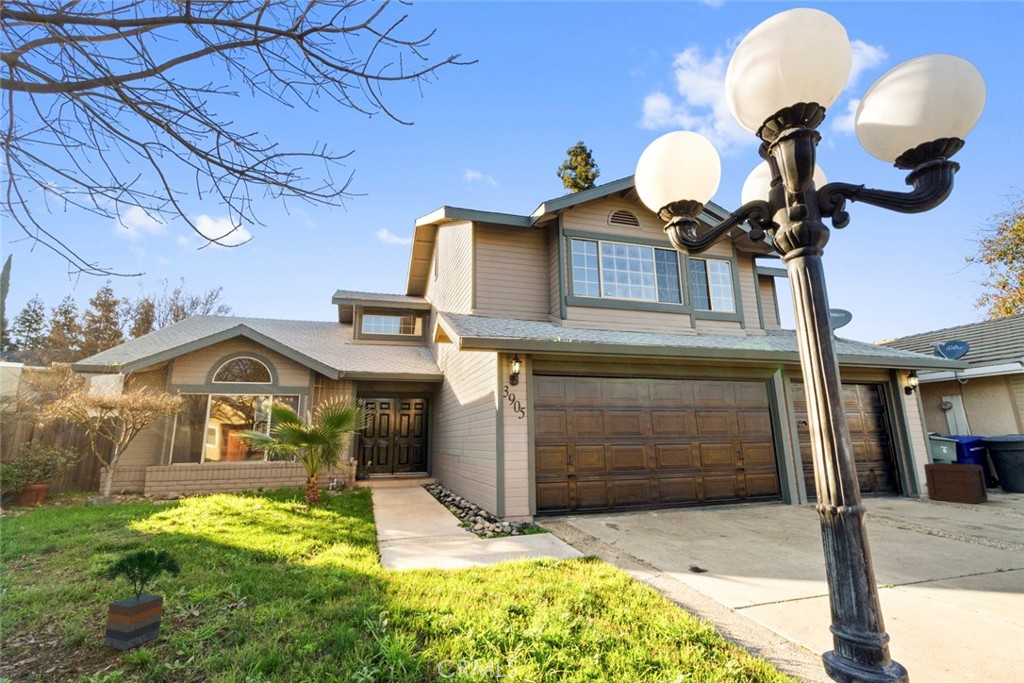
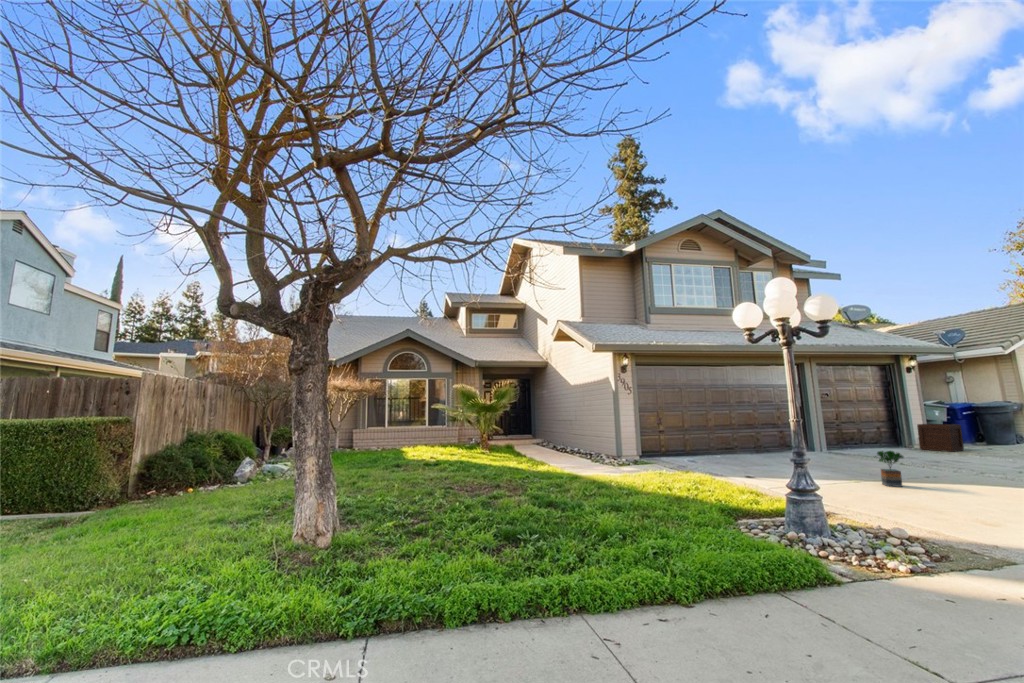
potted tree: present [104,549,182,650] -> present [874,451,904,487]

